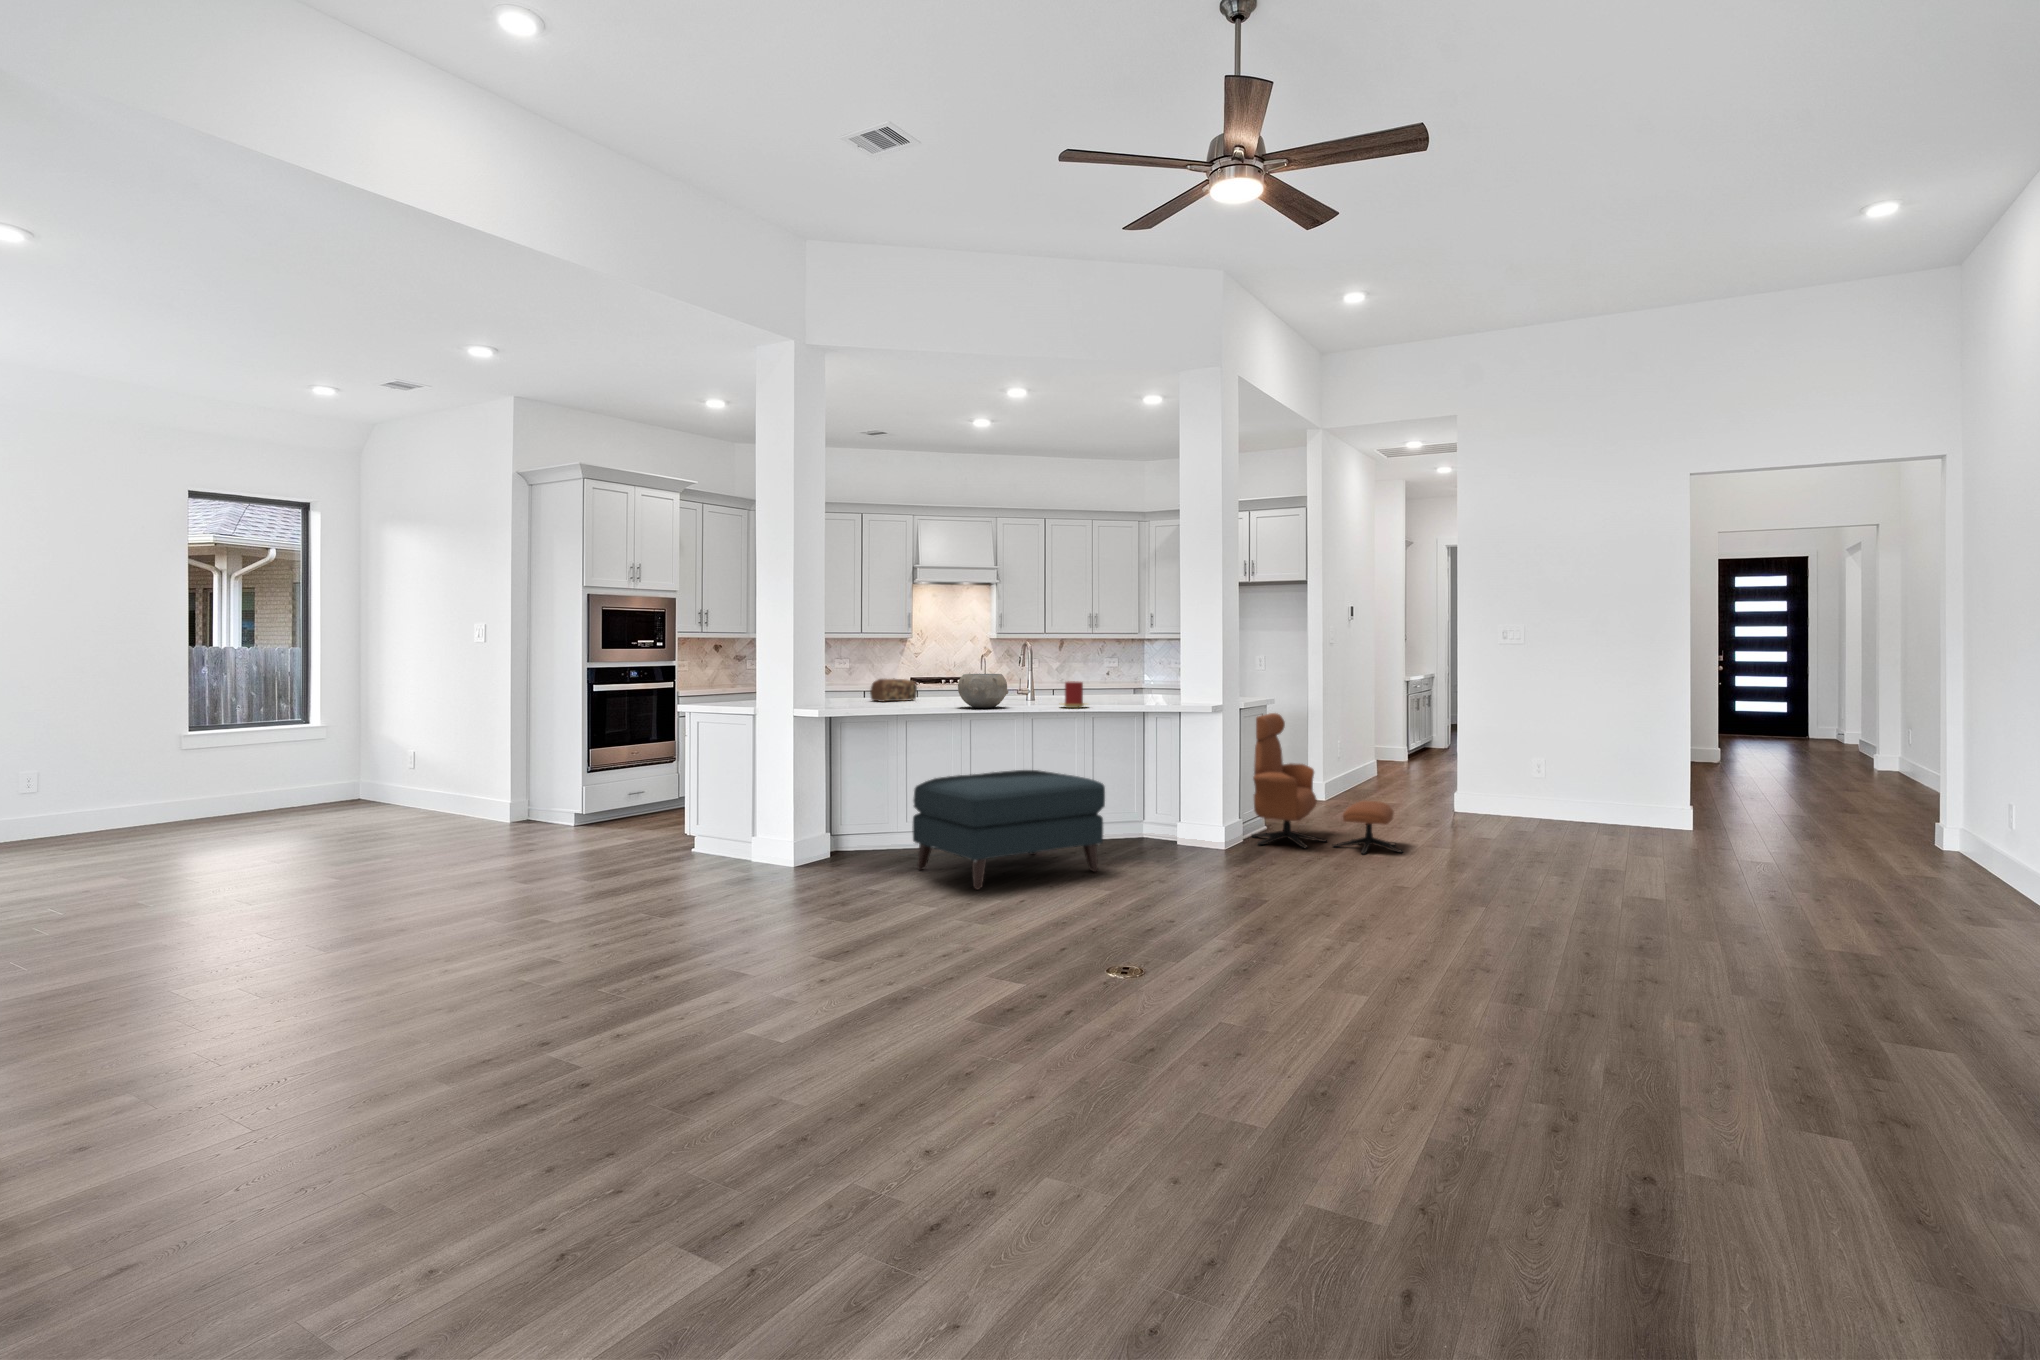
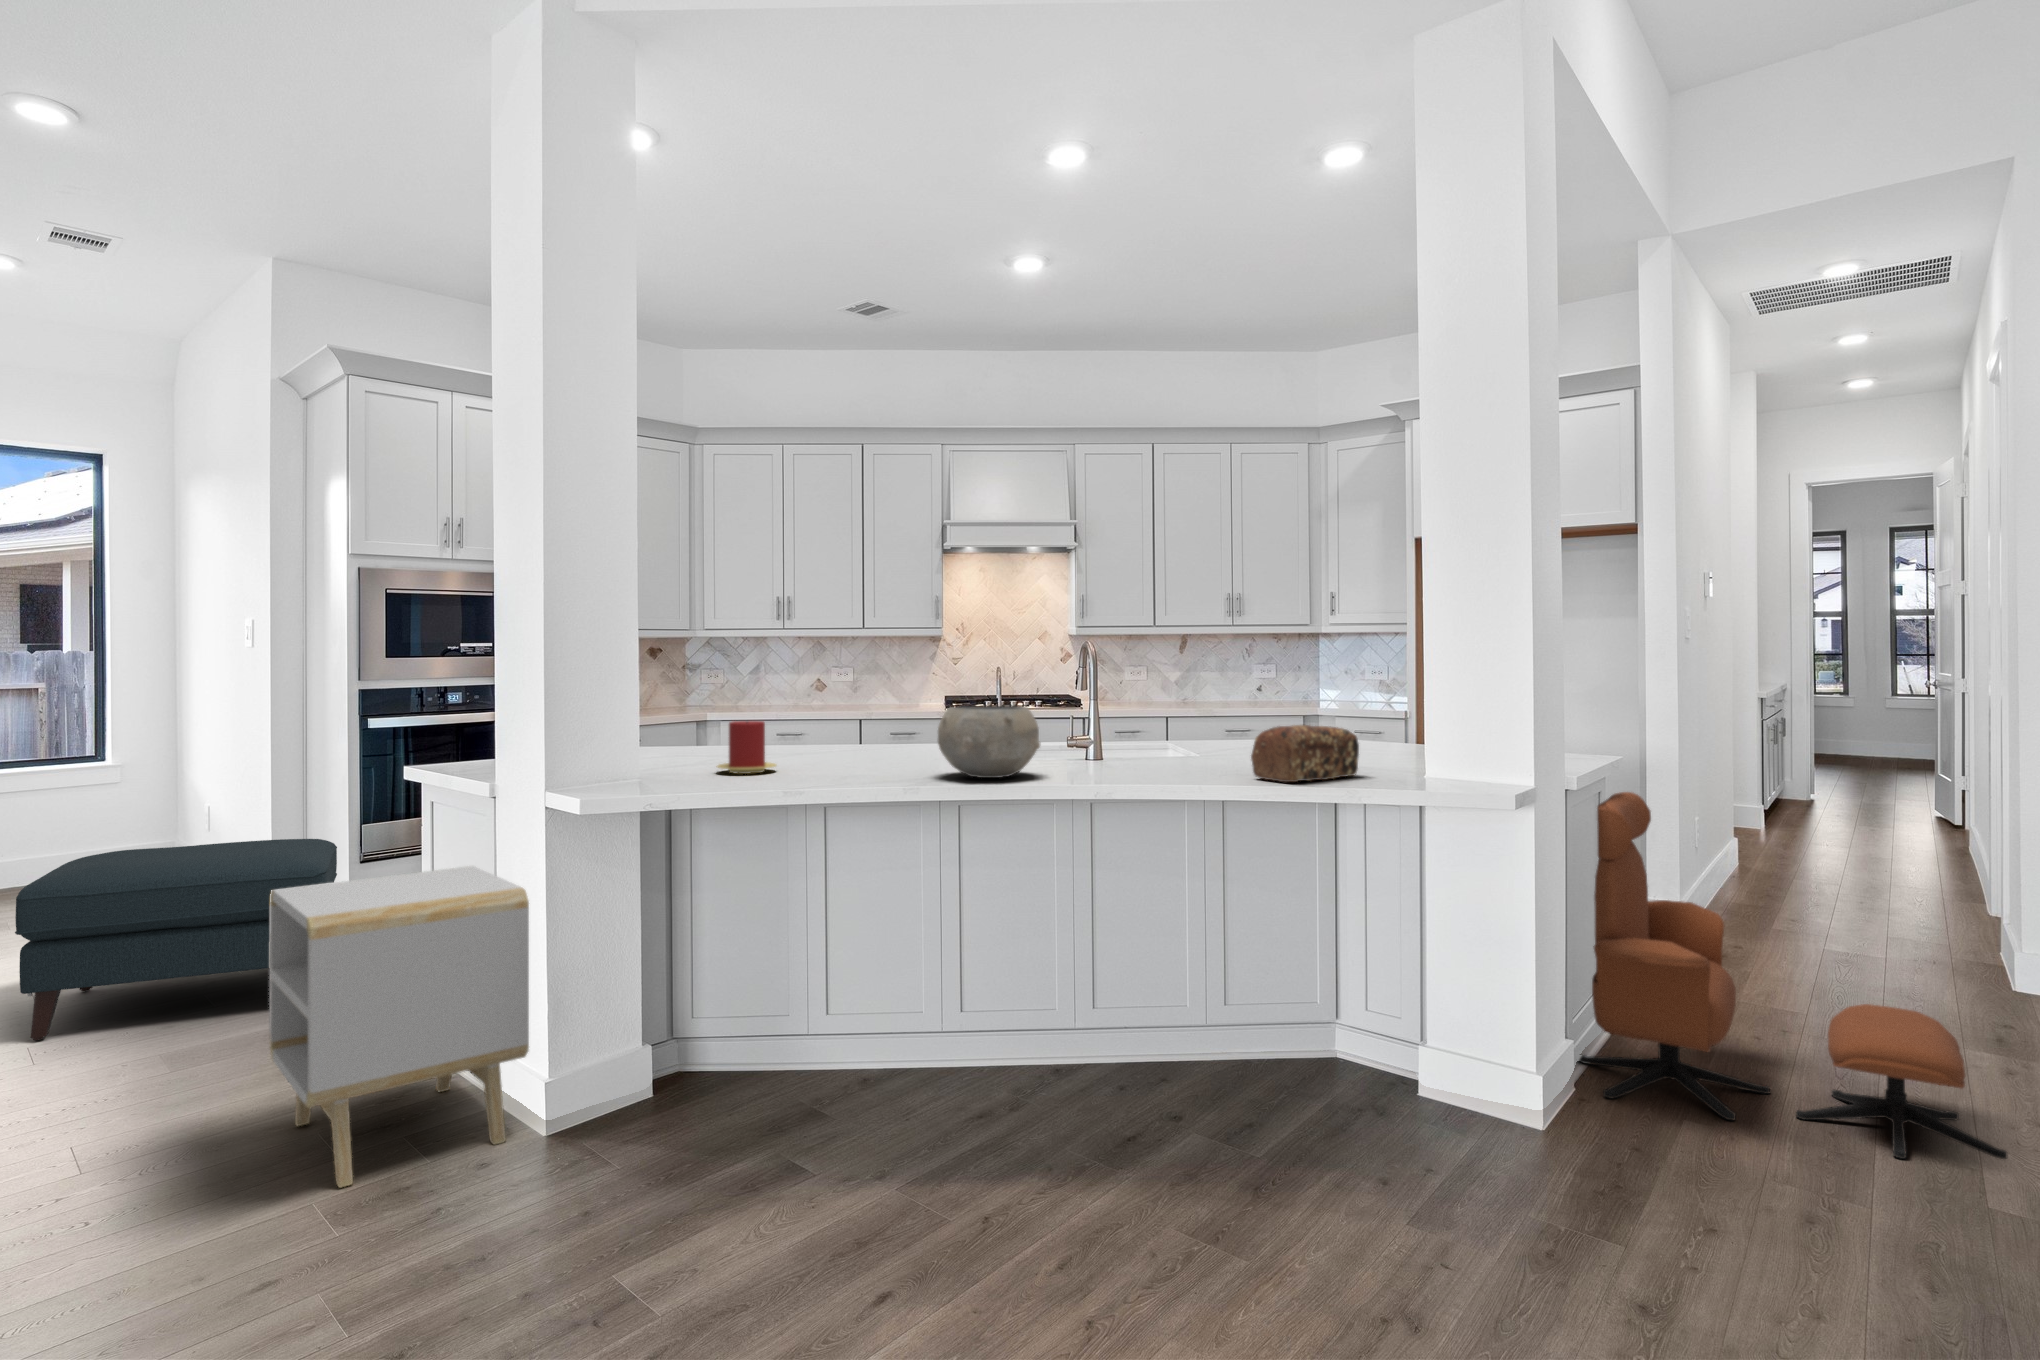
bread loaf: present [870,678,917,702] -> present [1251,725,1359,783]
candle: present [1062,681,1085,708] -> present [717,721,776,774]
side table: none [653,751,782,883] -> present [269,866,529,1187]
ottoman: present [913,770,1105,890] -> present [15,839,337,1040]

